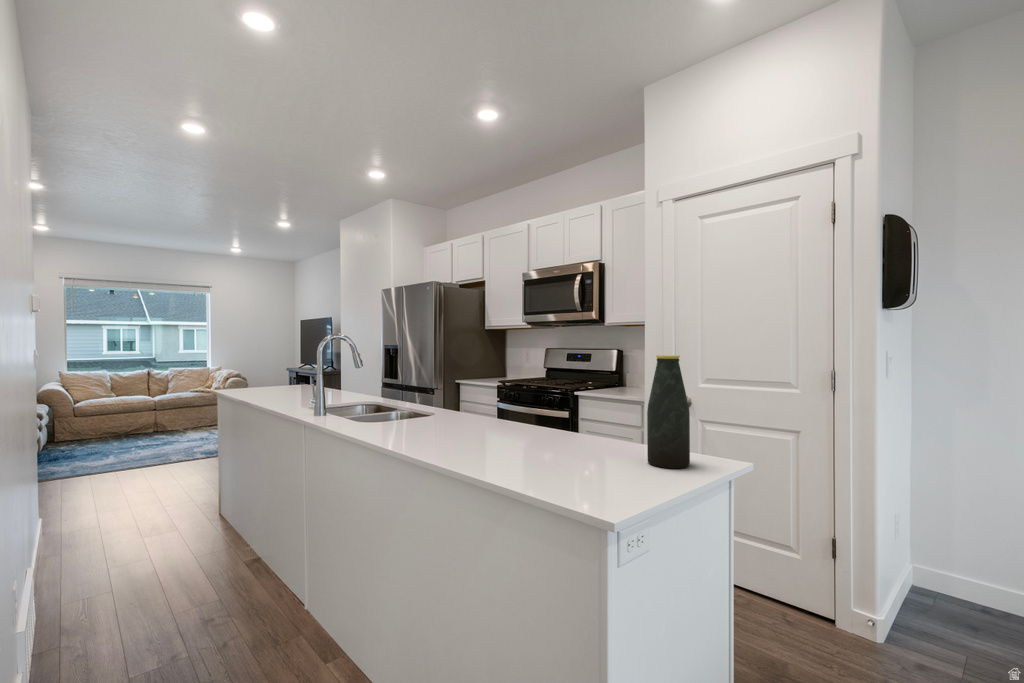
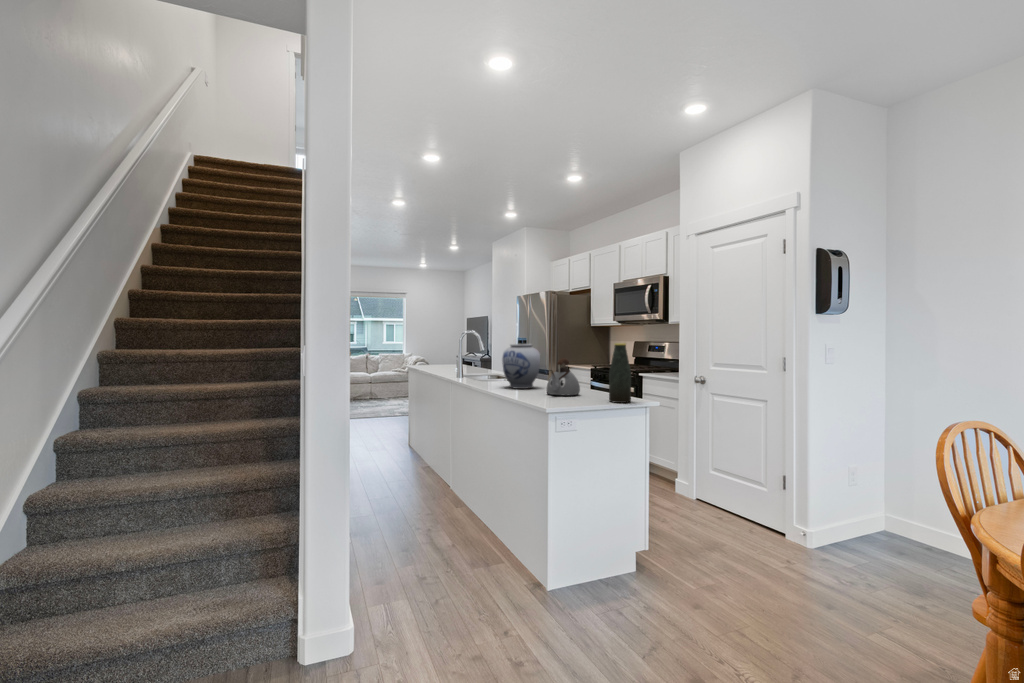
vase: none [412,356,479,438] -> present [502,344,540,389]
kettle: none [512,382,572,454] -> present [547,358,580,395]

